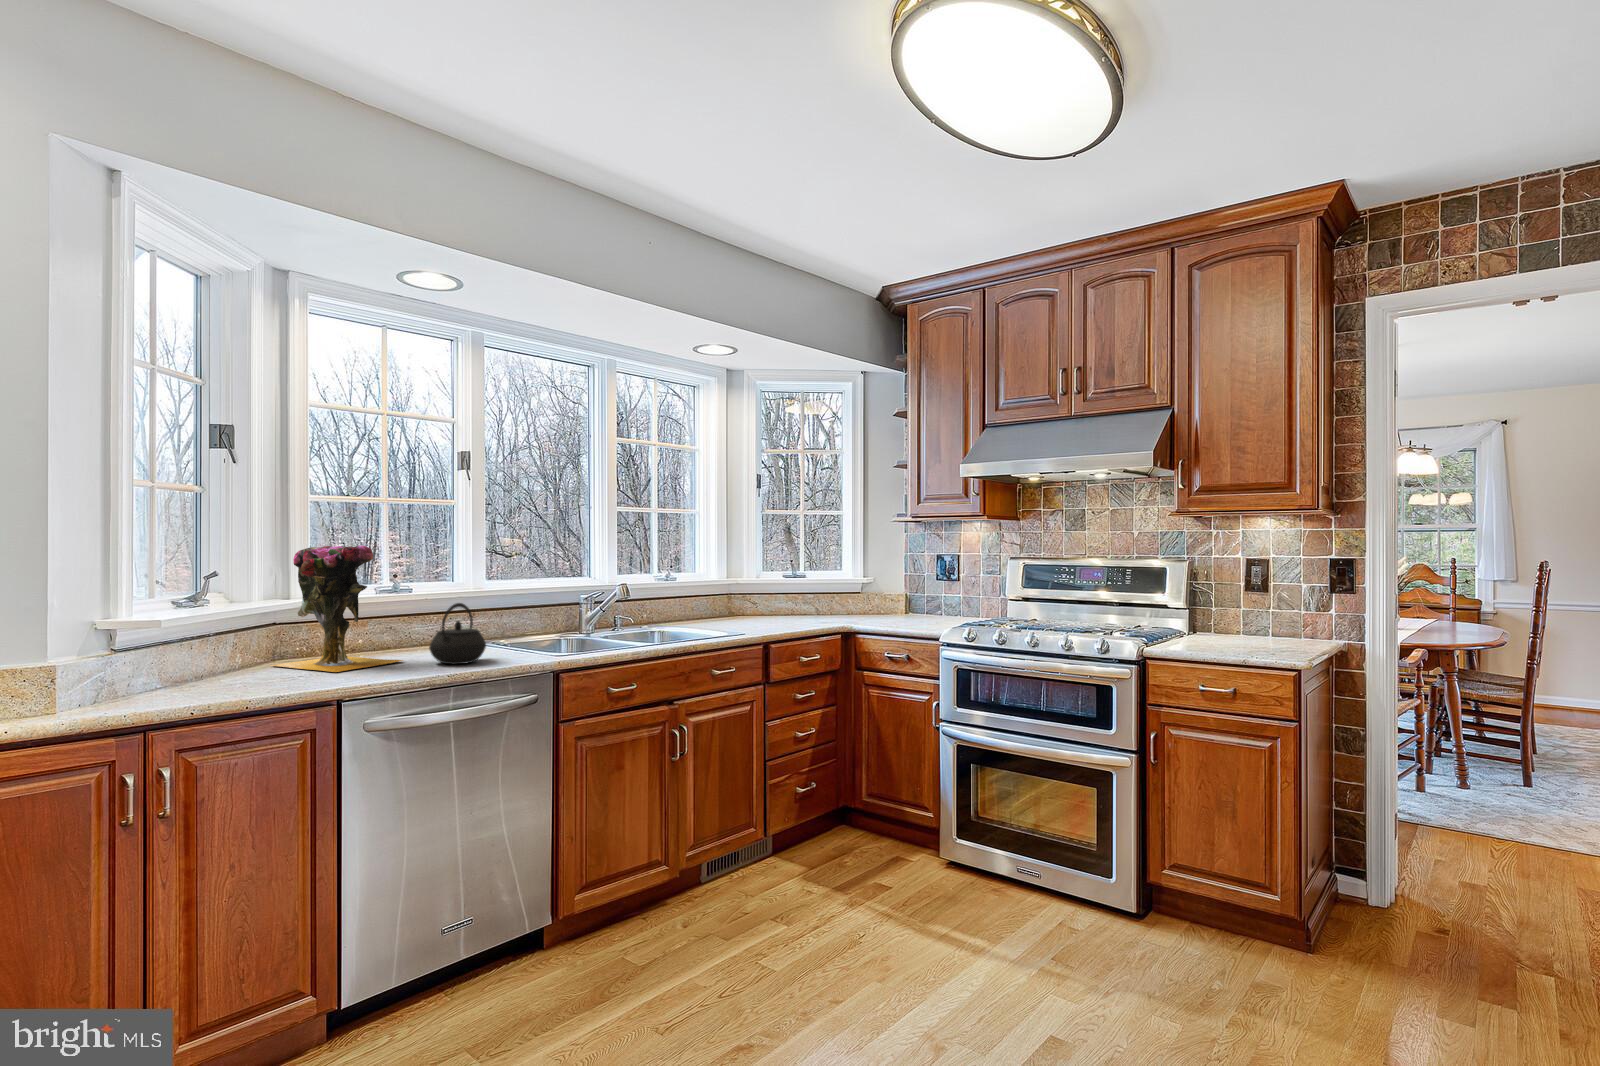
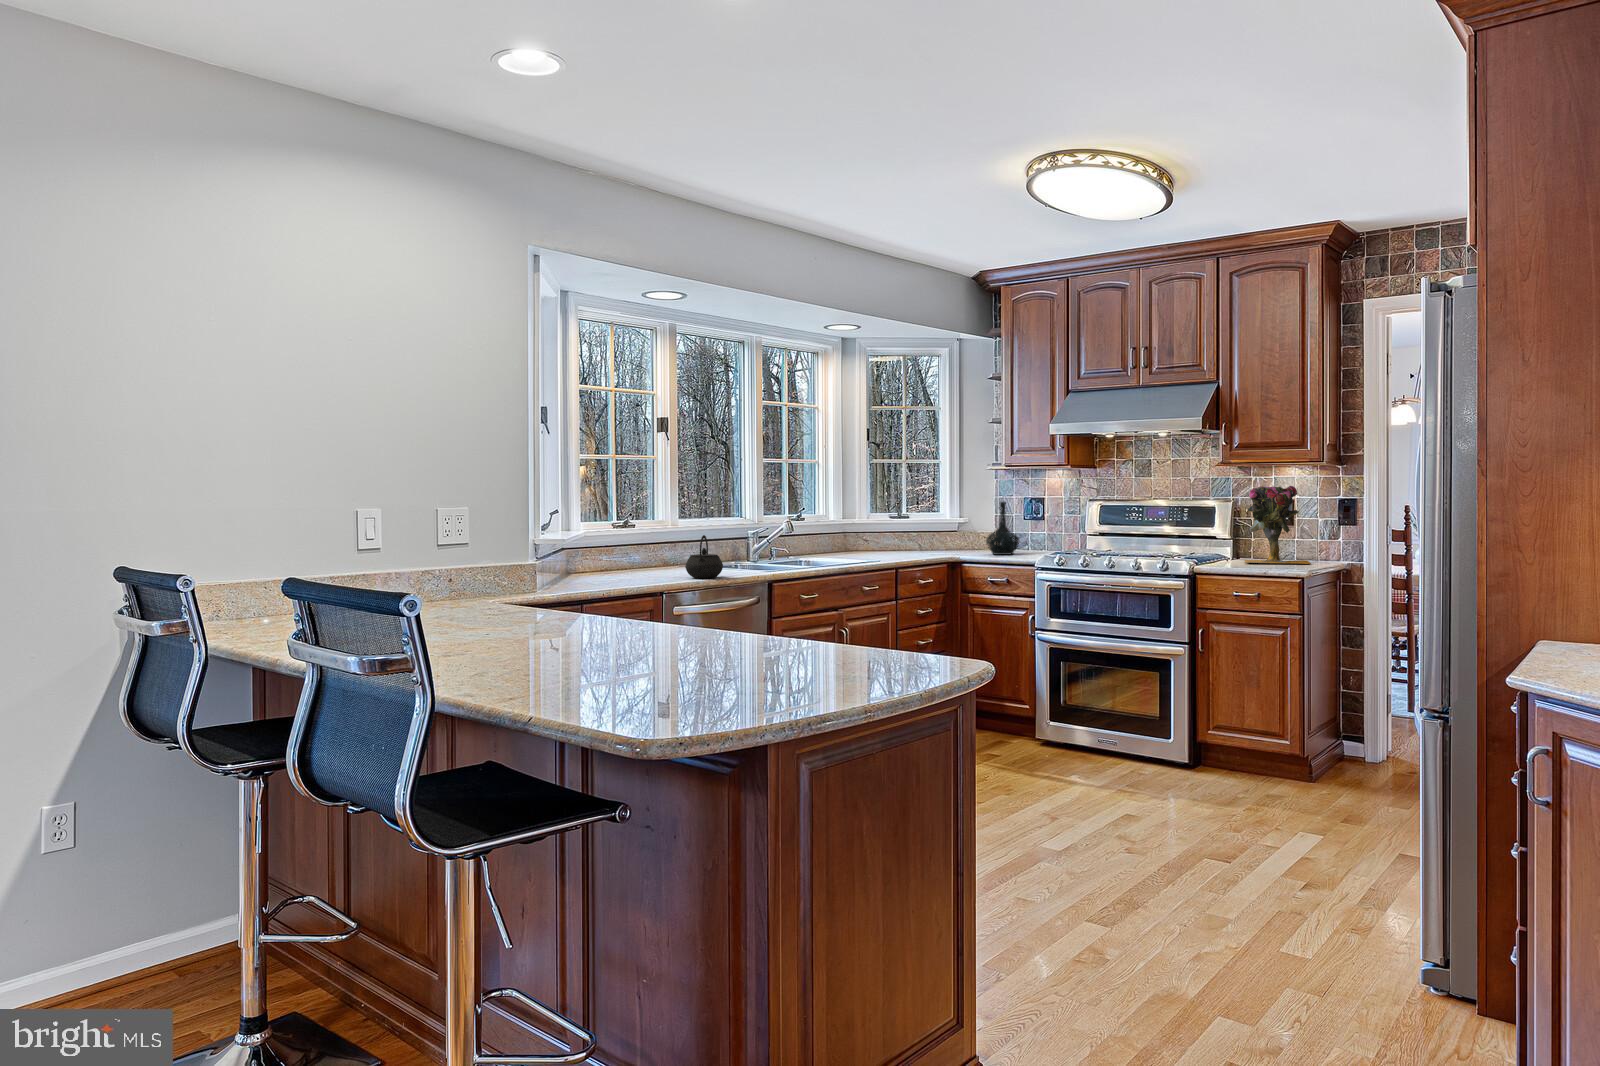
vase: present [271,545,403,672] -> present [1245,486,1310,564]
bottle: none [887,557,927,620] -> present [986,502,1019,555]

